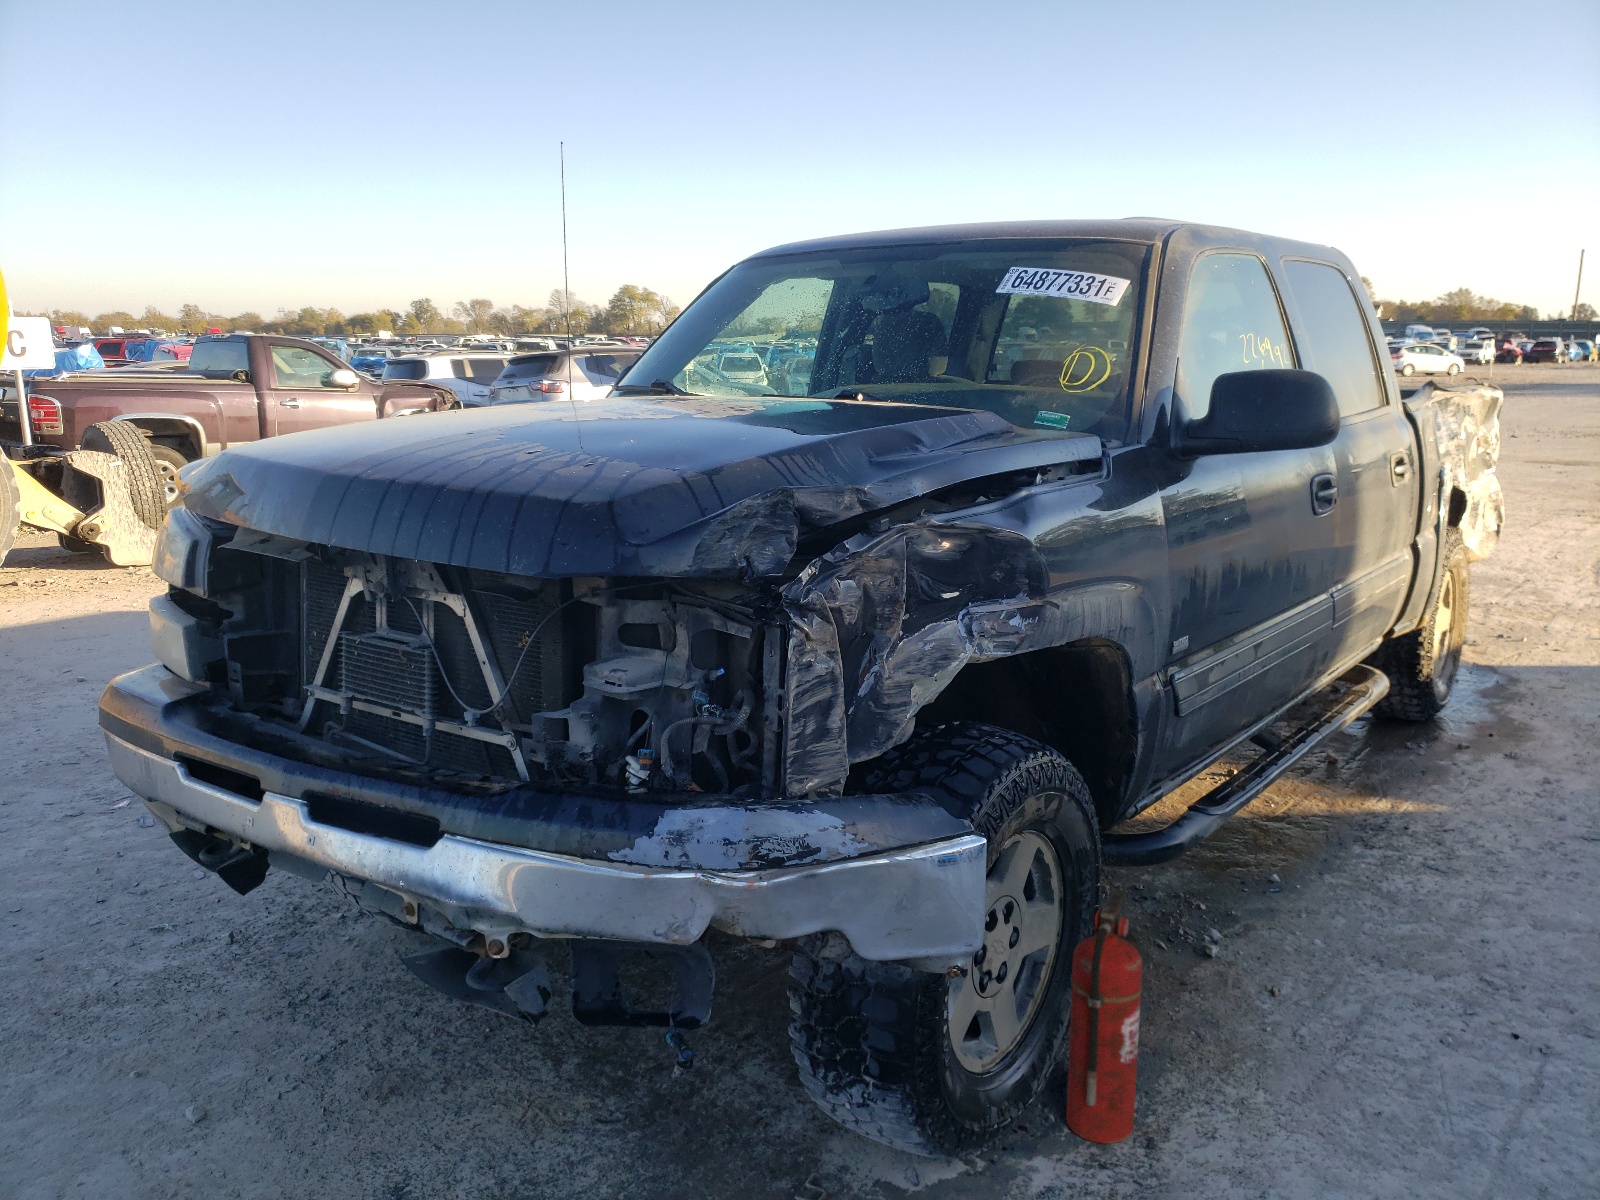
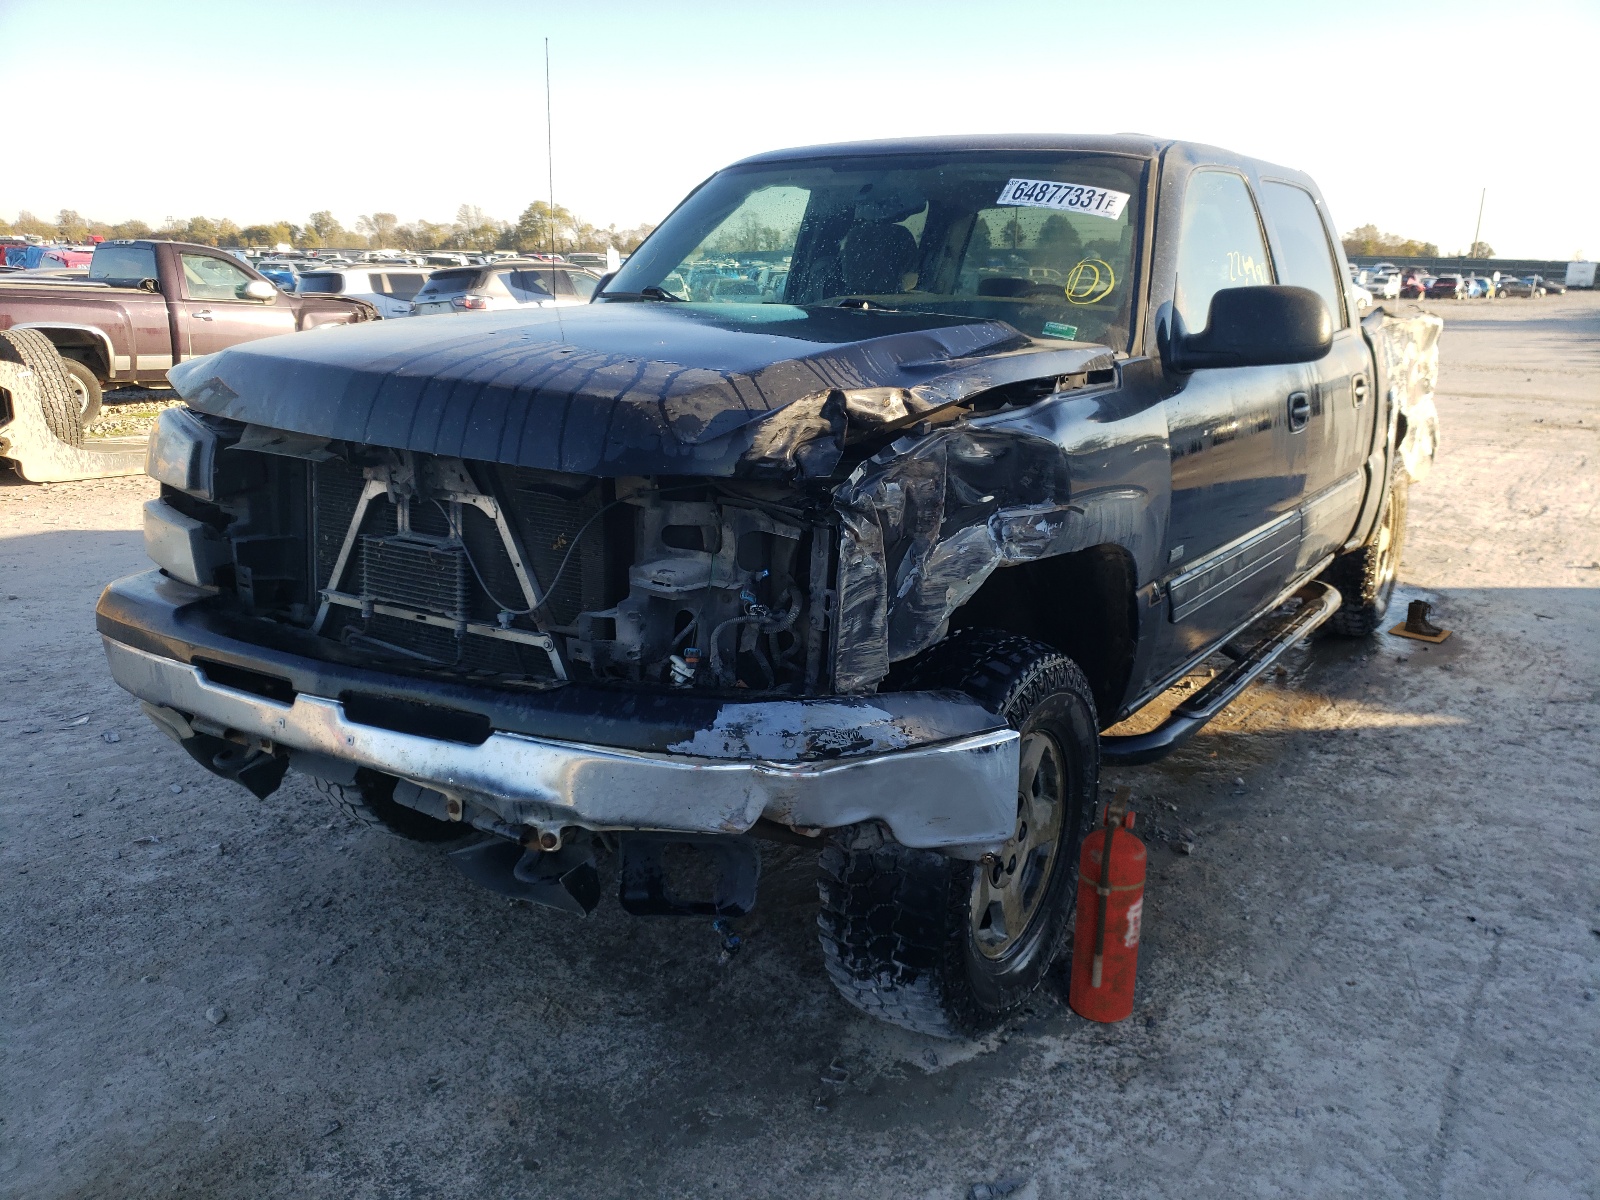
boots: none [1448,682,1519,728] -> present [1388,599,1453,643]

